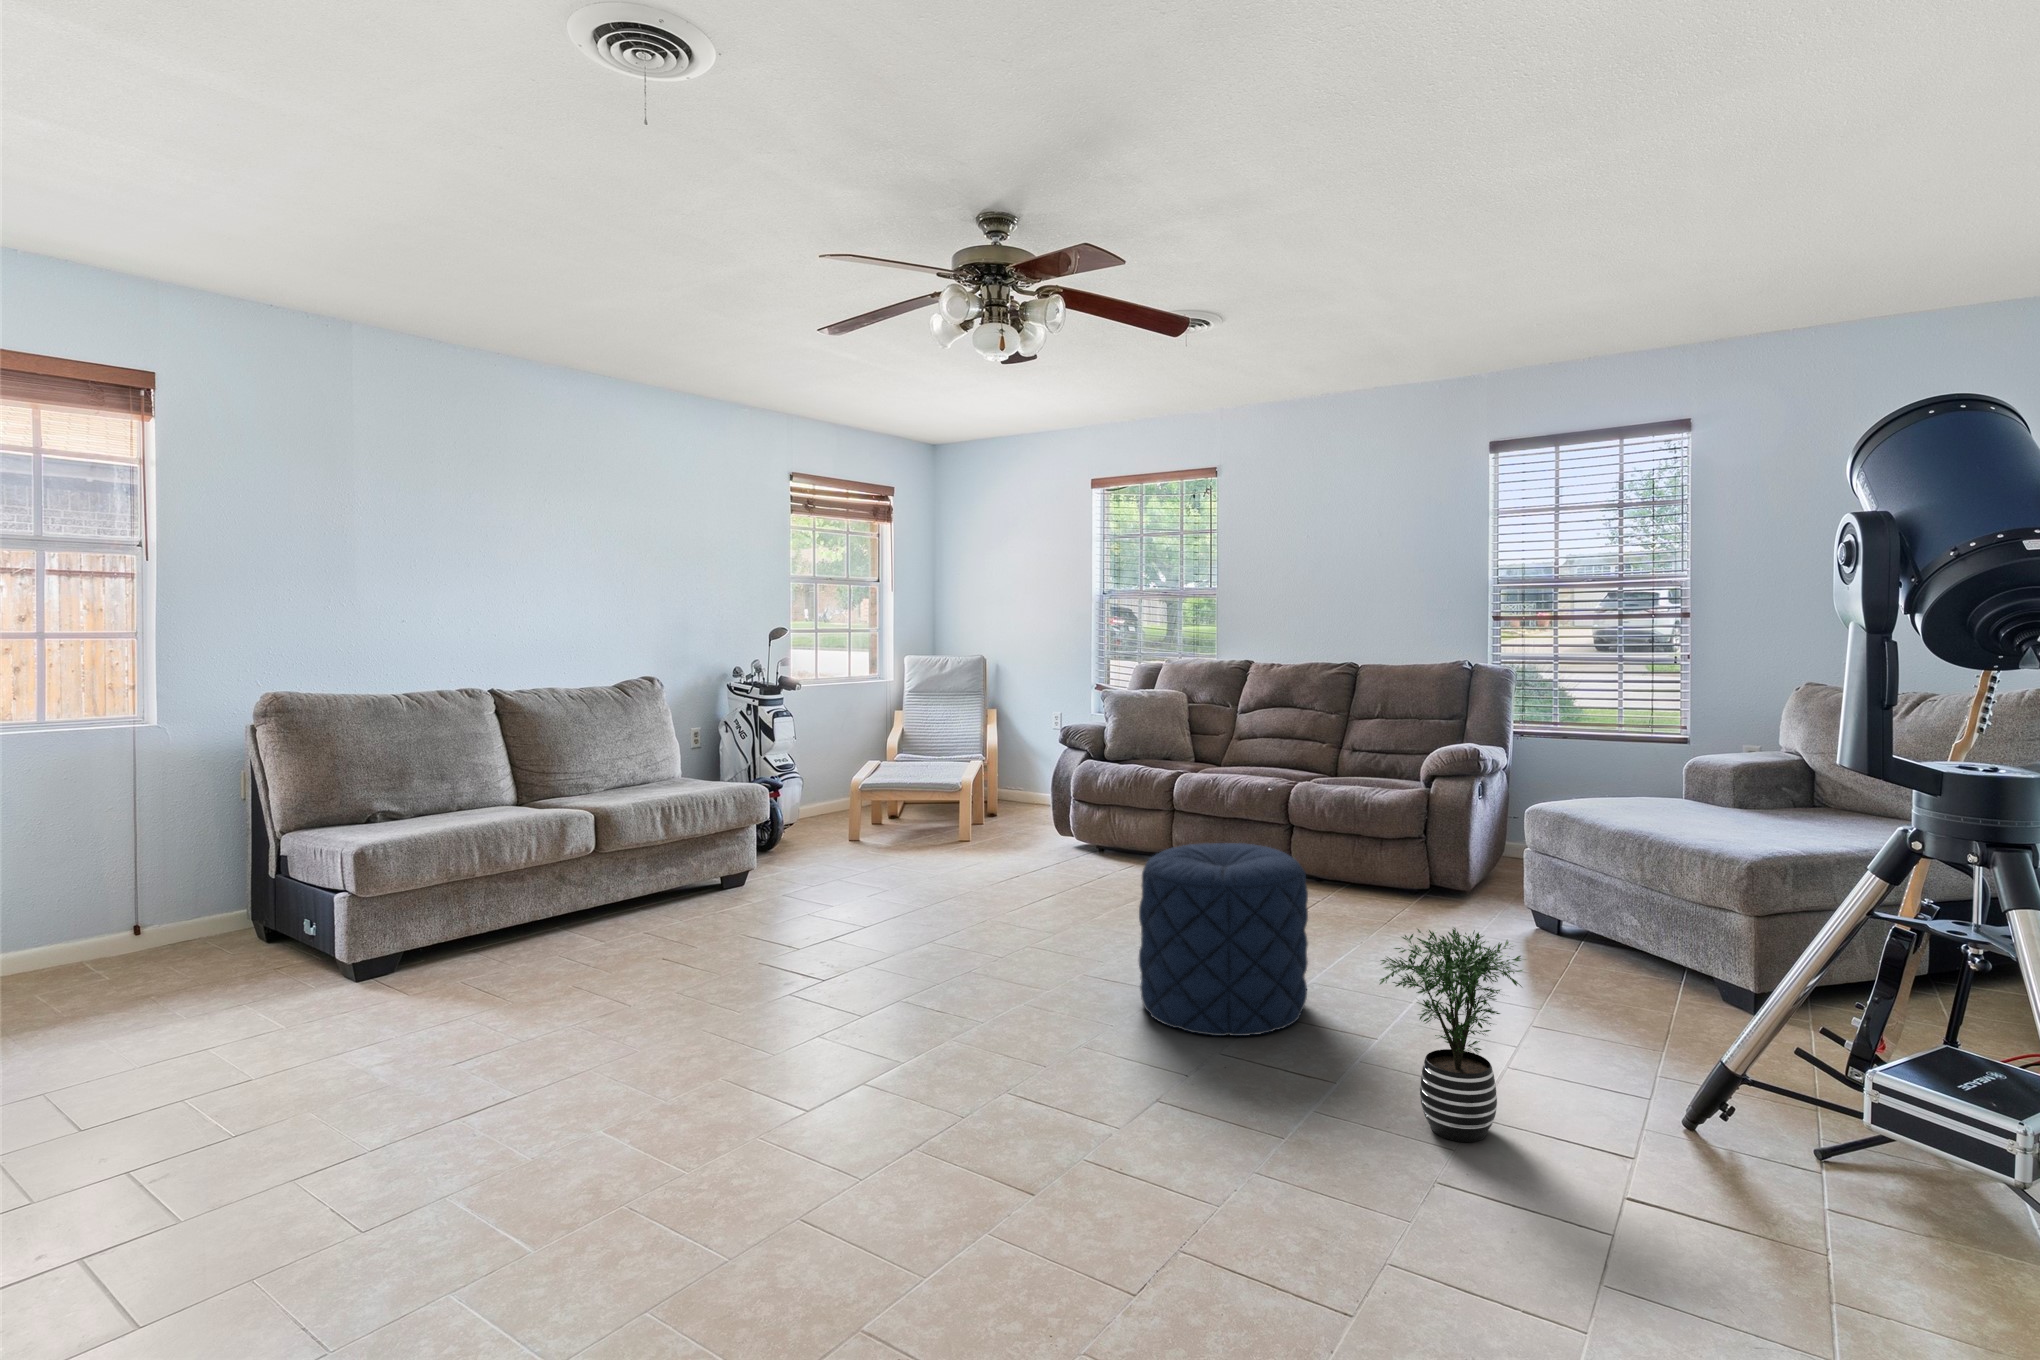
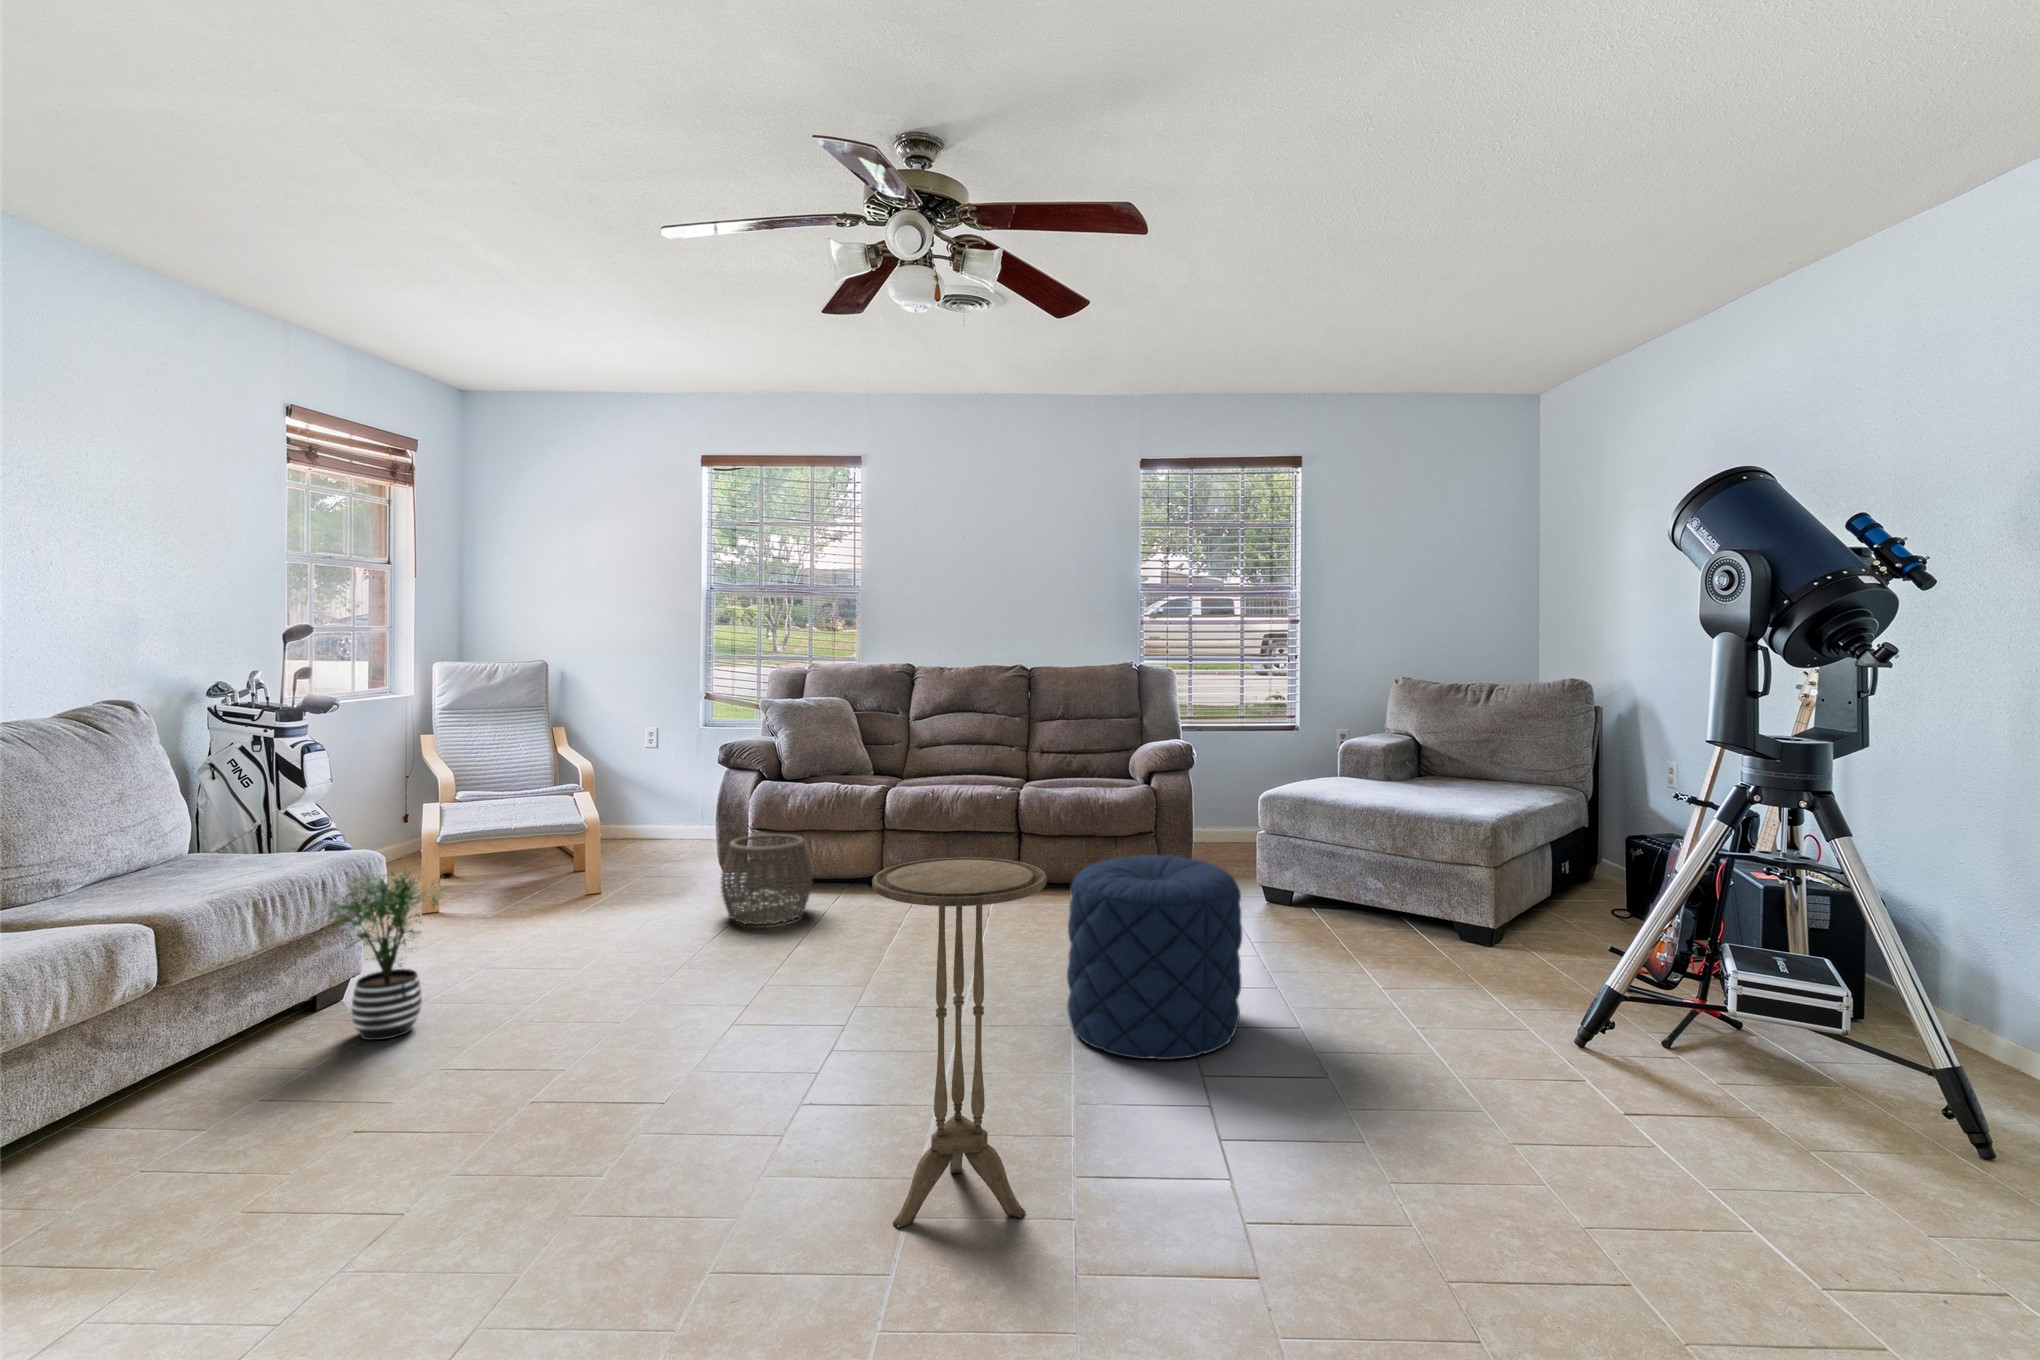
woven basket: none [1017,803,1093,879] -> present [721,834,812,925]
side table: none [820,810,960,1101] -> present [872,857,1047,1228]
potted plant: present [1380,928,1522,1142] -> present [314,871,445,1040]

